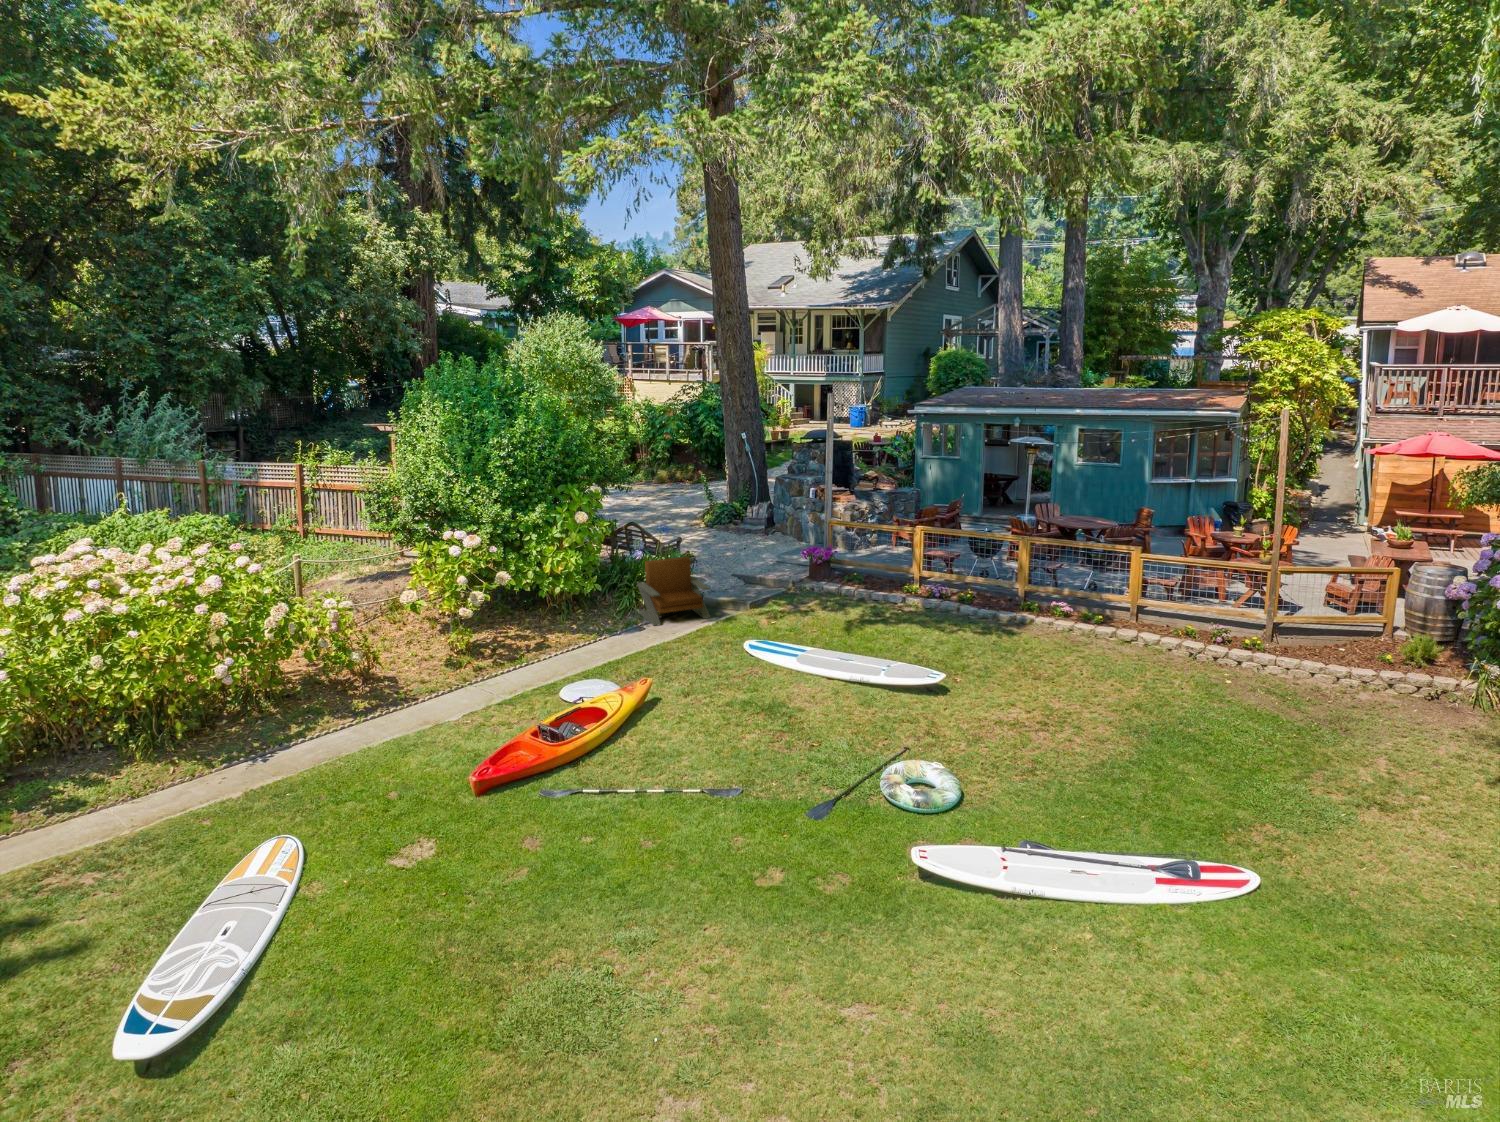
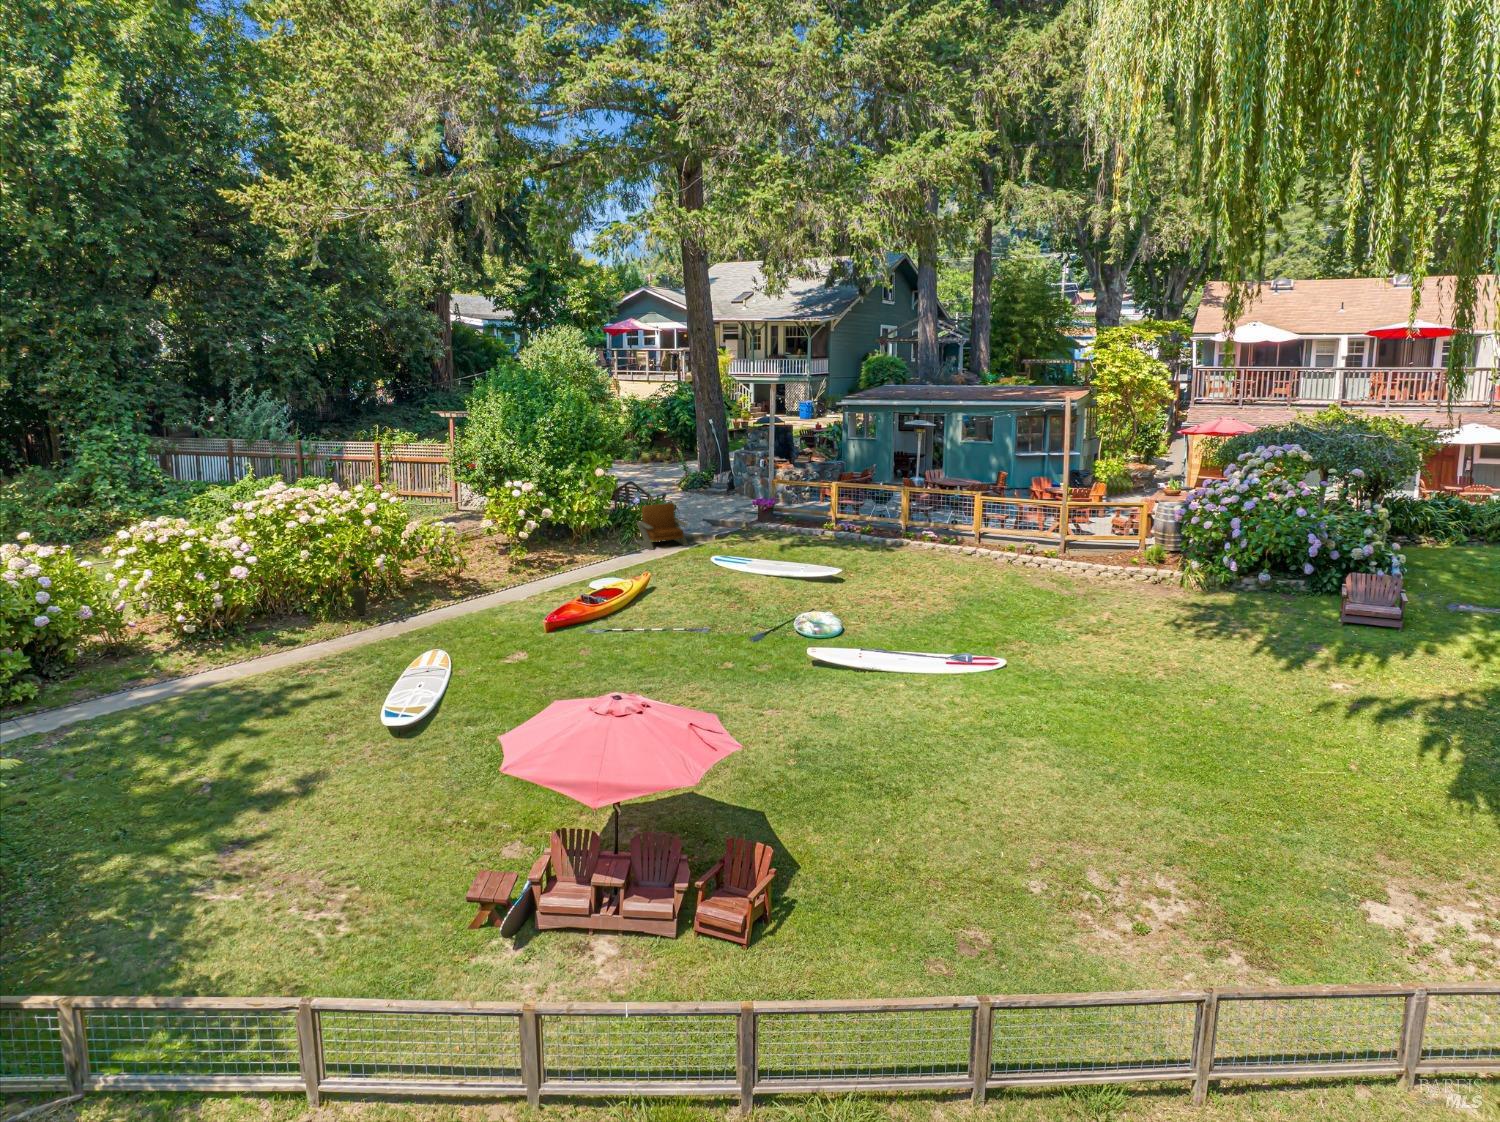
potted plant: none [168,661,212,750] -> present [346,558,369,615]

